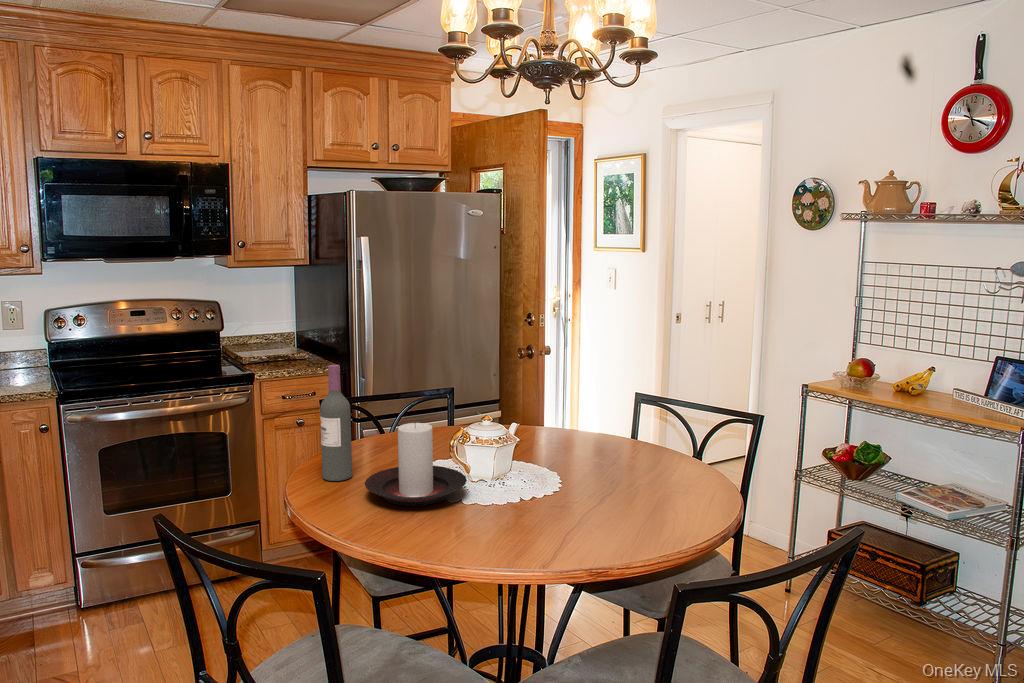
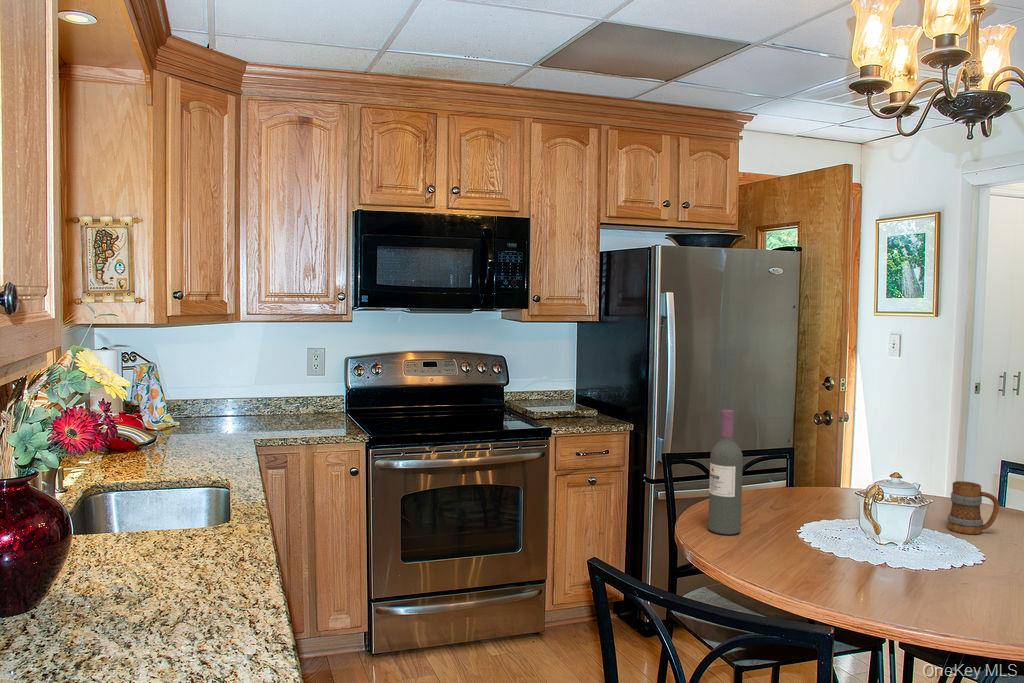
mug: none [549,416,588,463] -> present [948,481,999,534]
candle holder: present [365,423,467,506] -> none [773,474,894,566]

